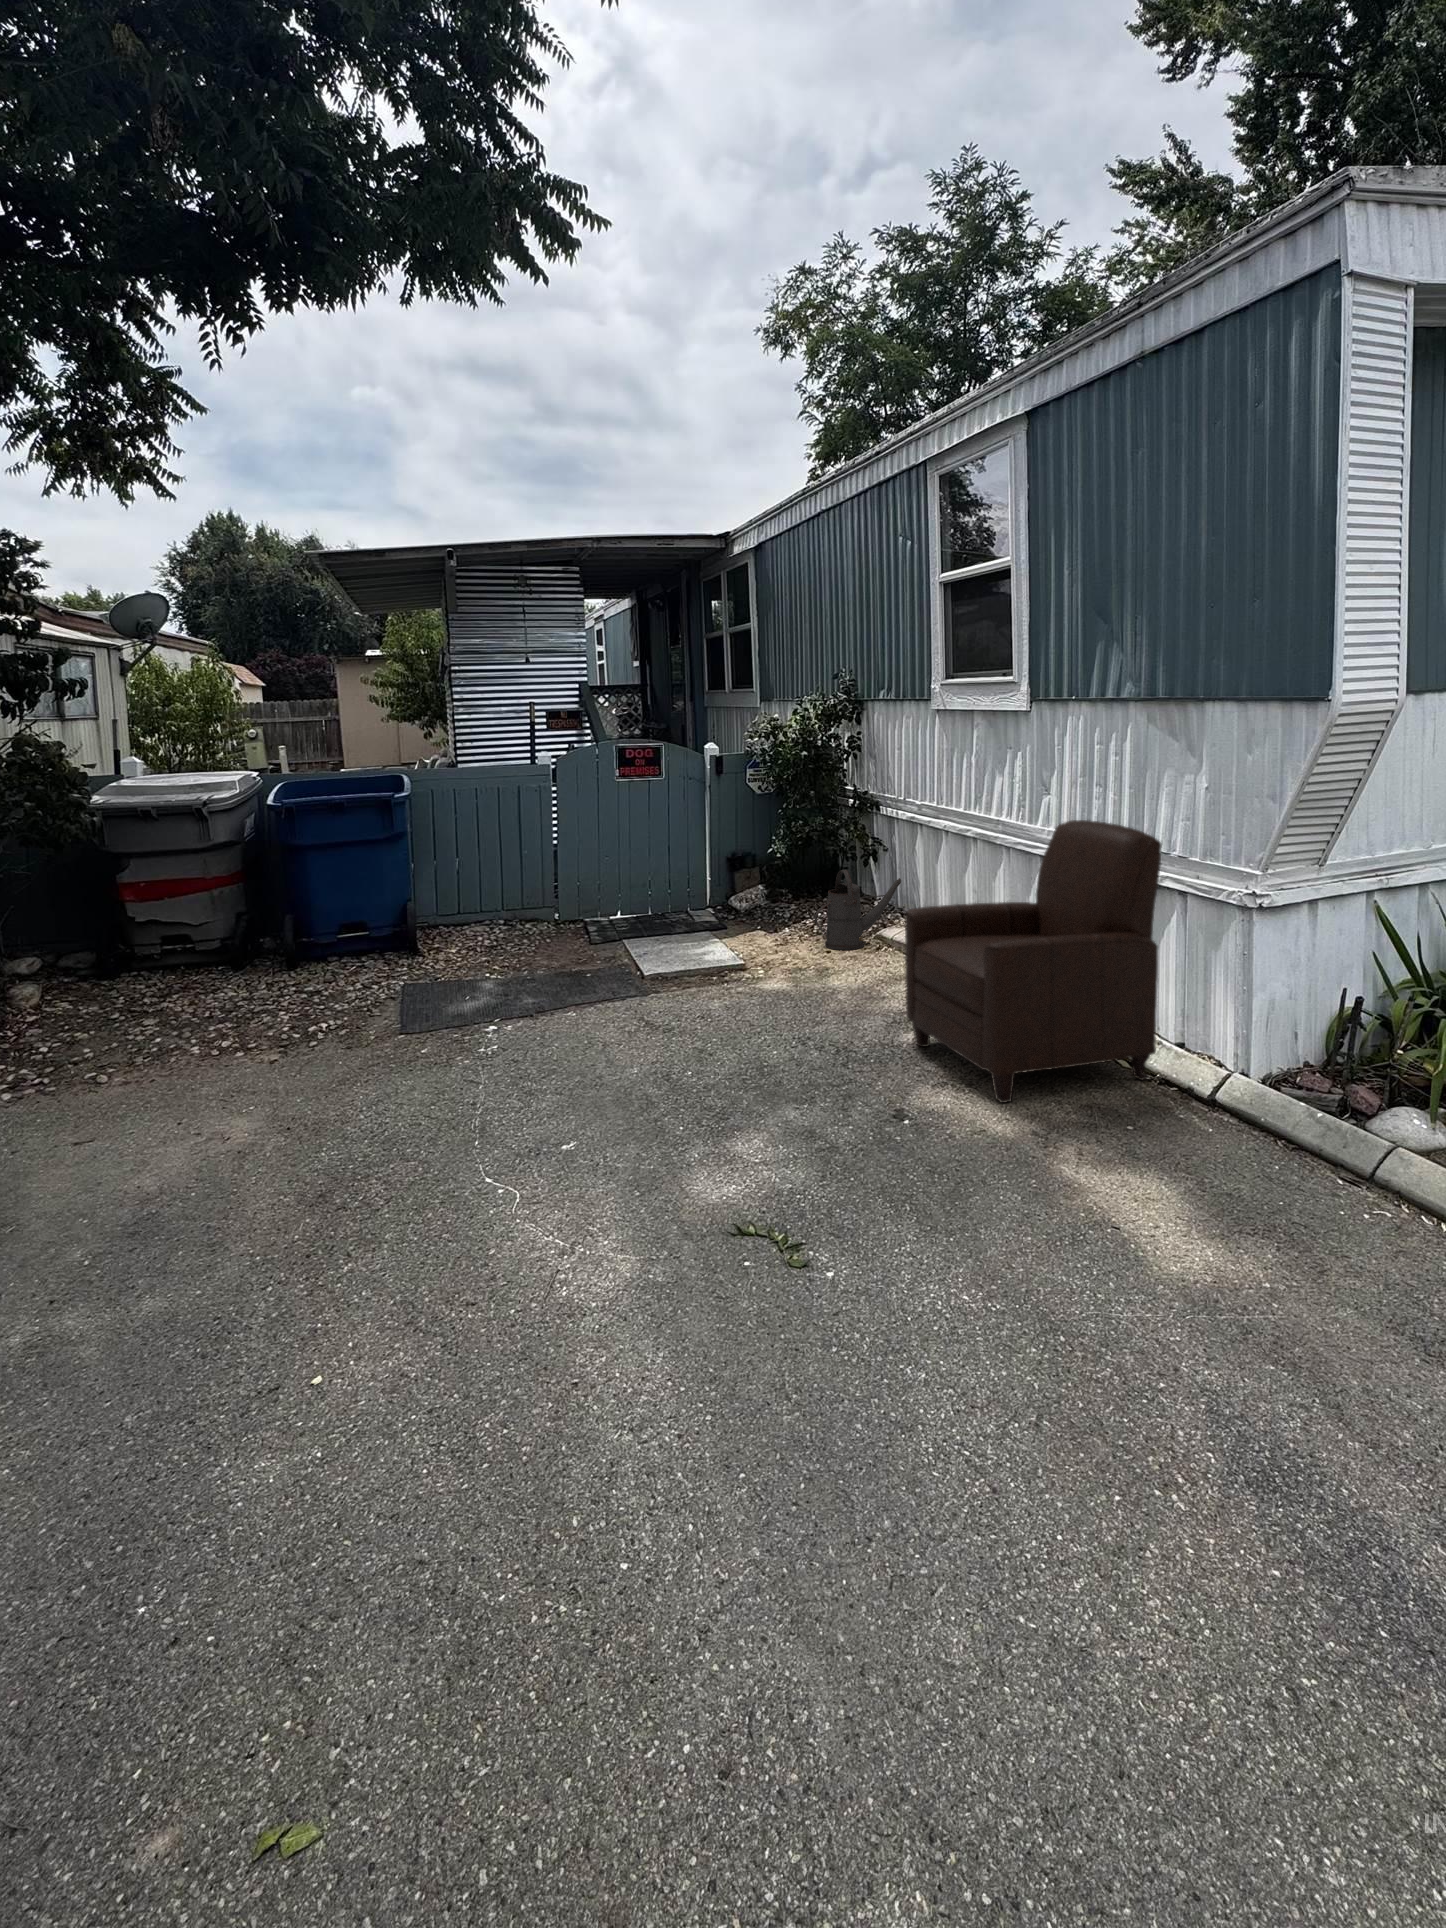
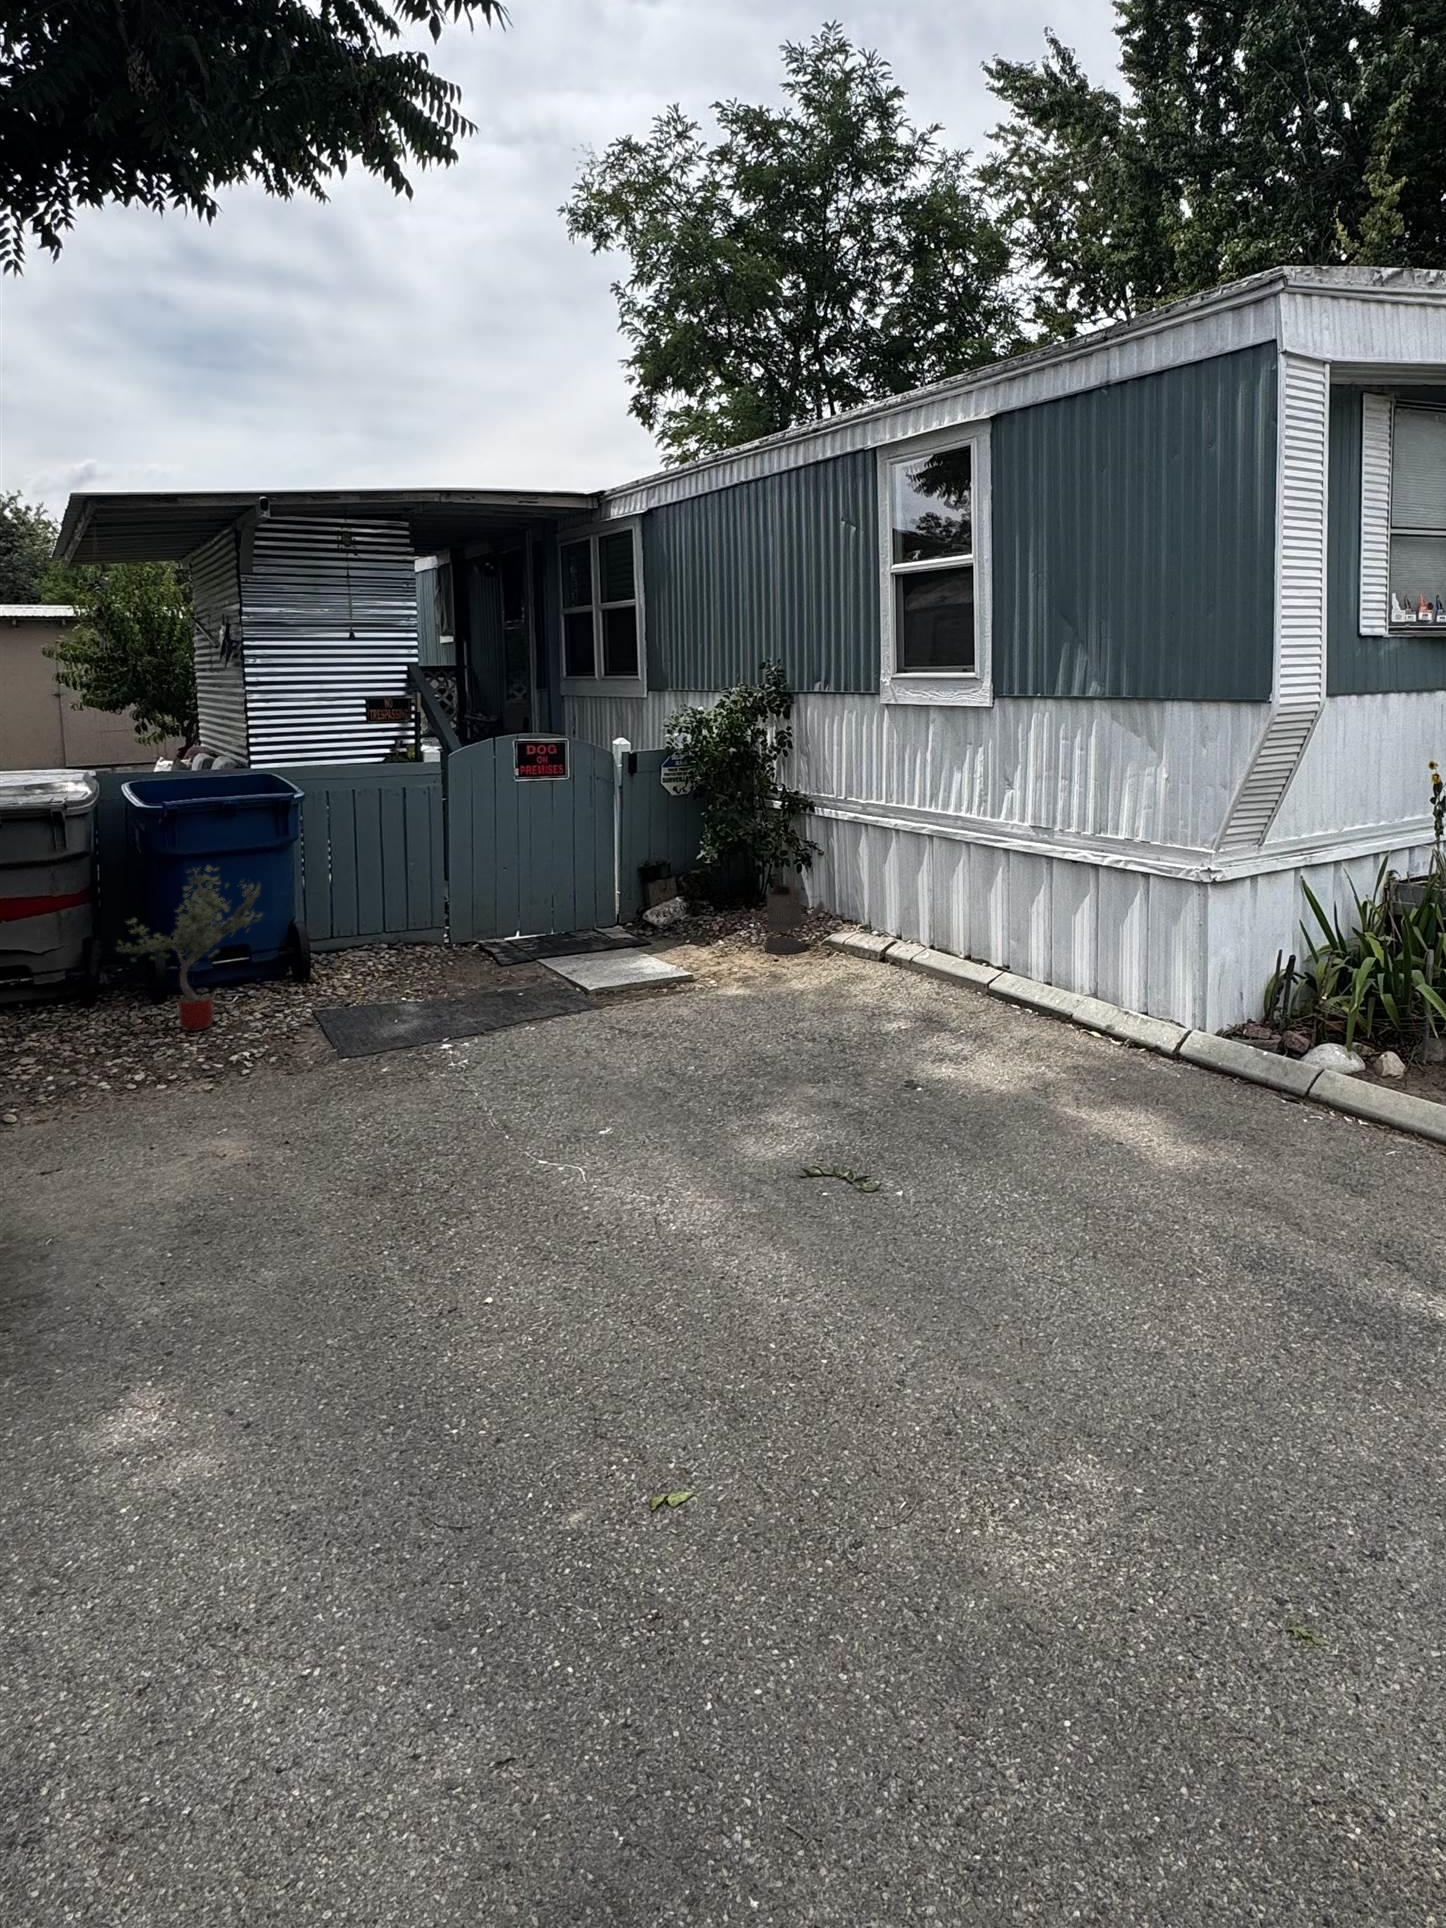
chair: present [905,820,1162,1103] -> none [891,813,1127,1073]
potted tree: none [234,844,363,990] -> present [117,866,262,1031]

